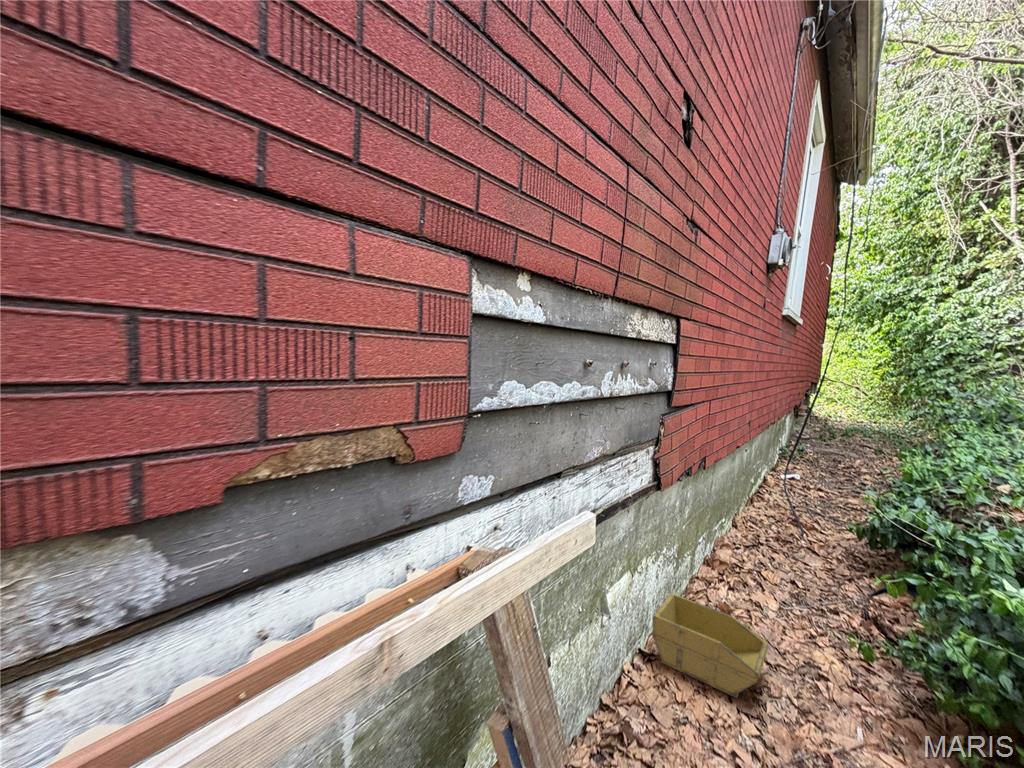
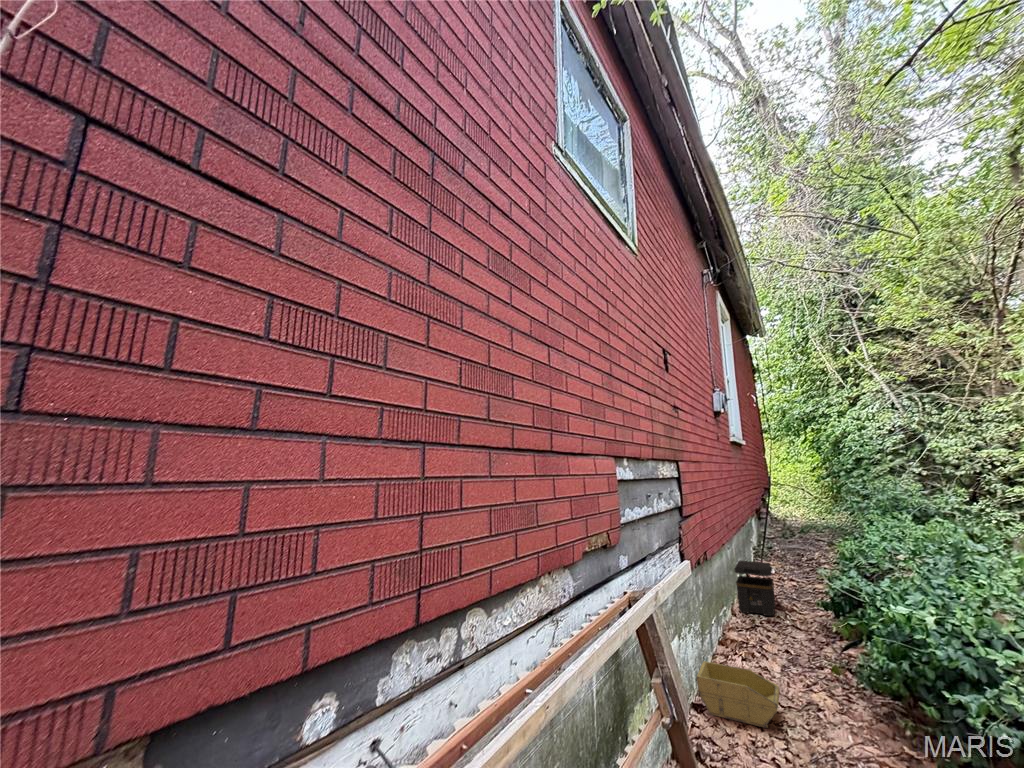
toolbox: none [745,464,800,533] -> present [735,561,776,616]

